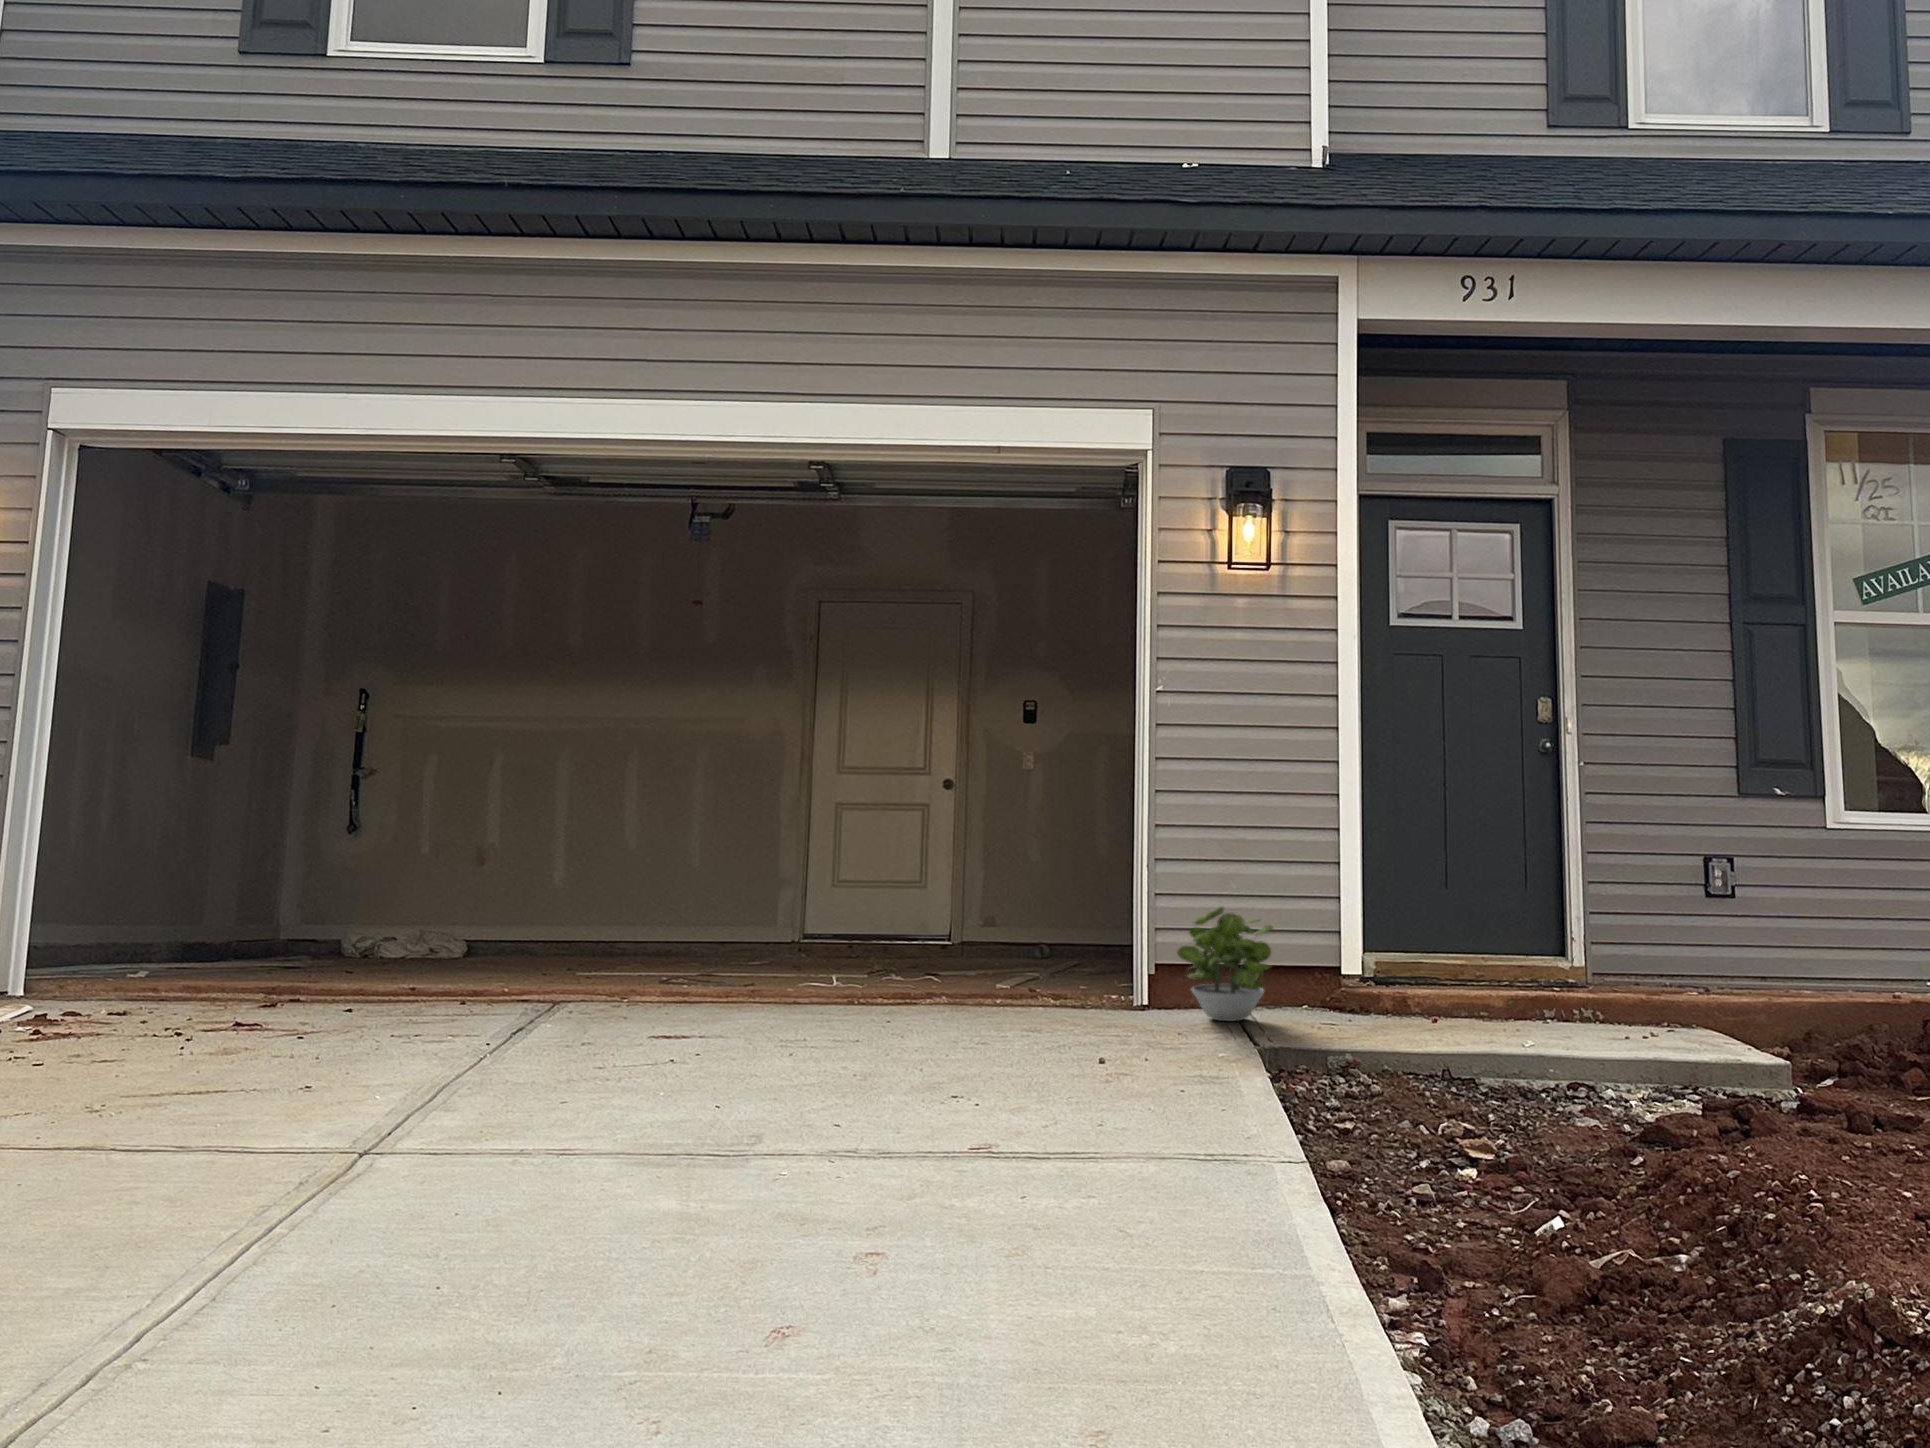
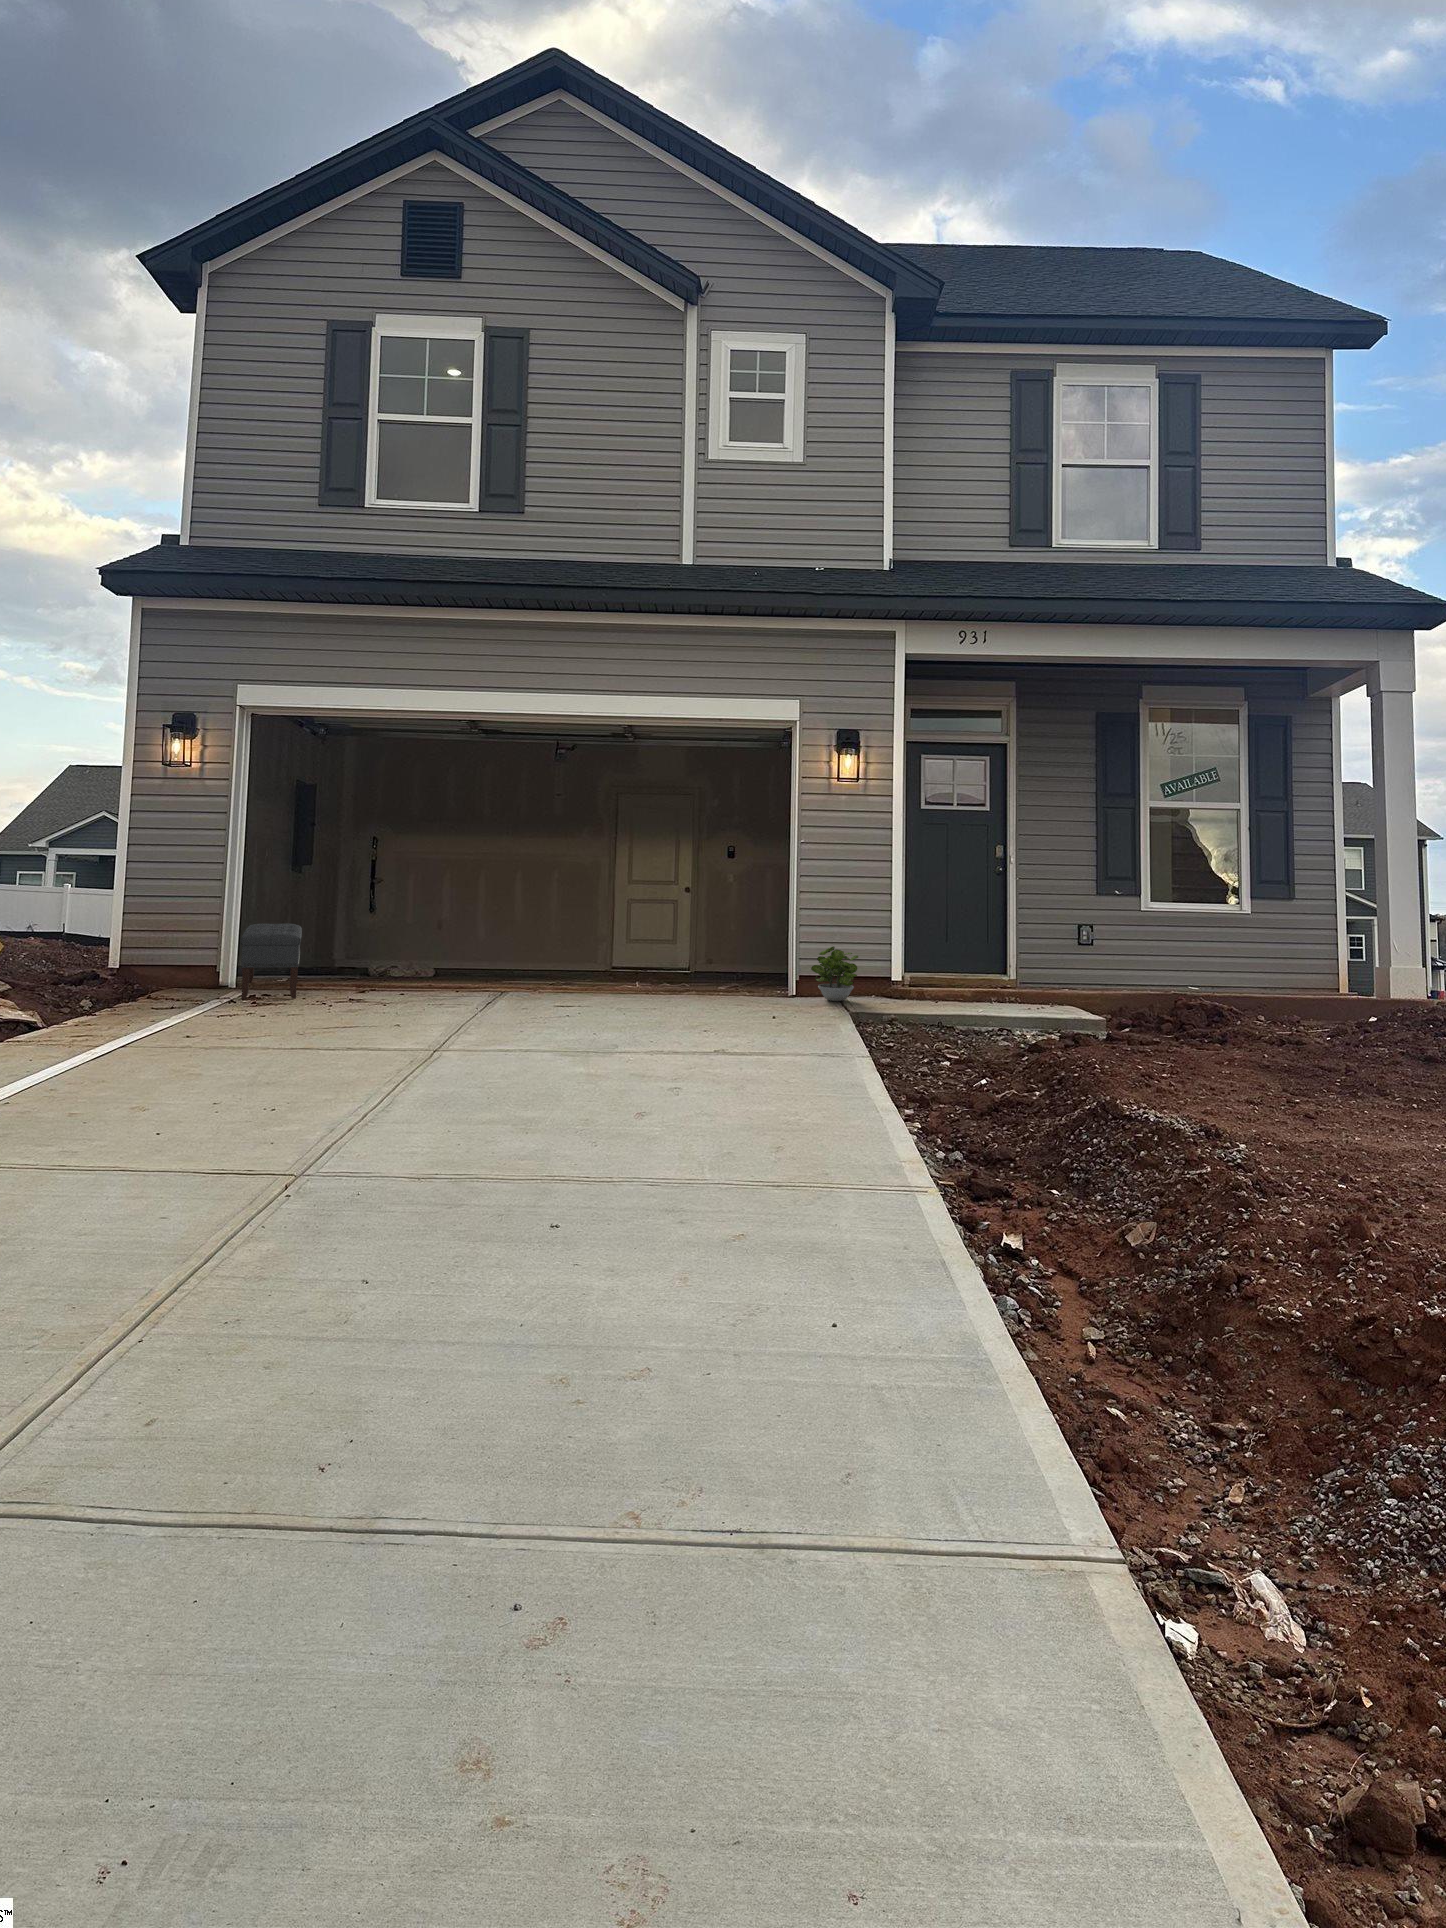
bench: none [27,860,178,1018] -> present [241,924,302,999]

